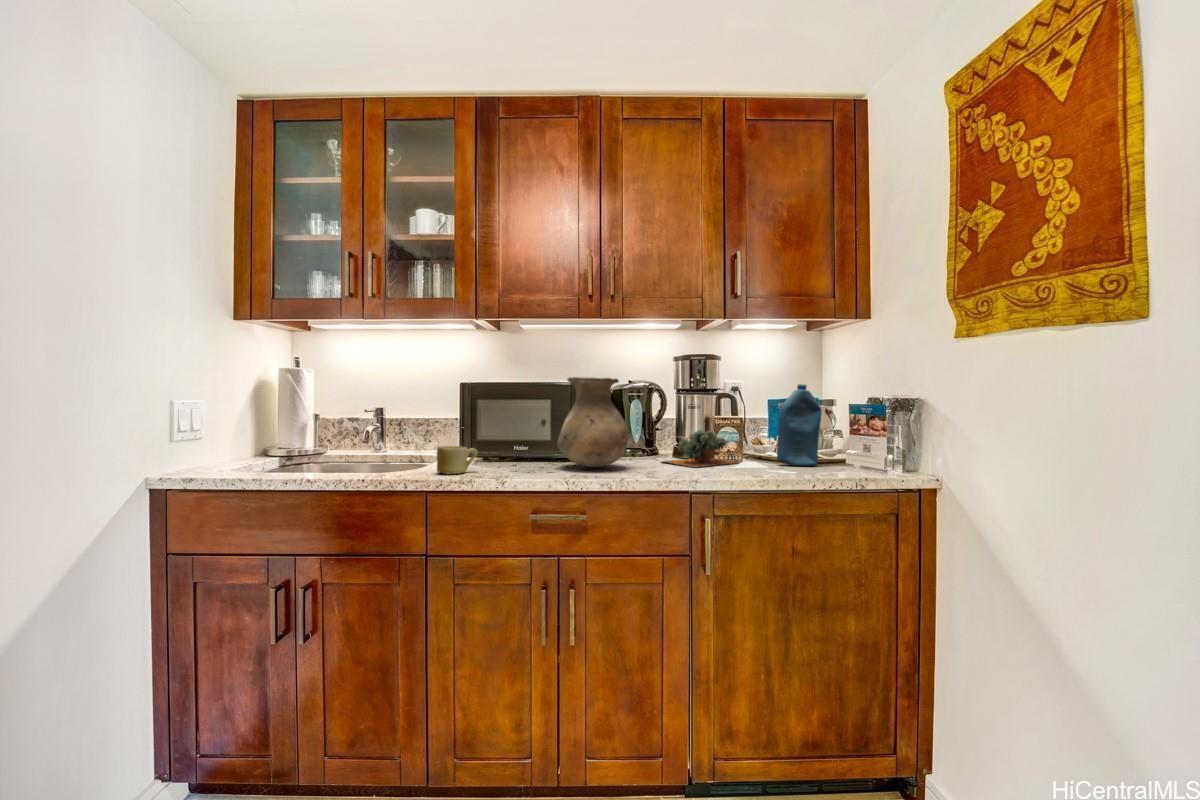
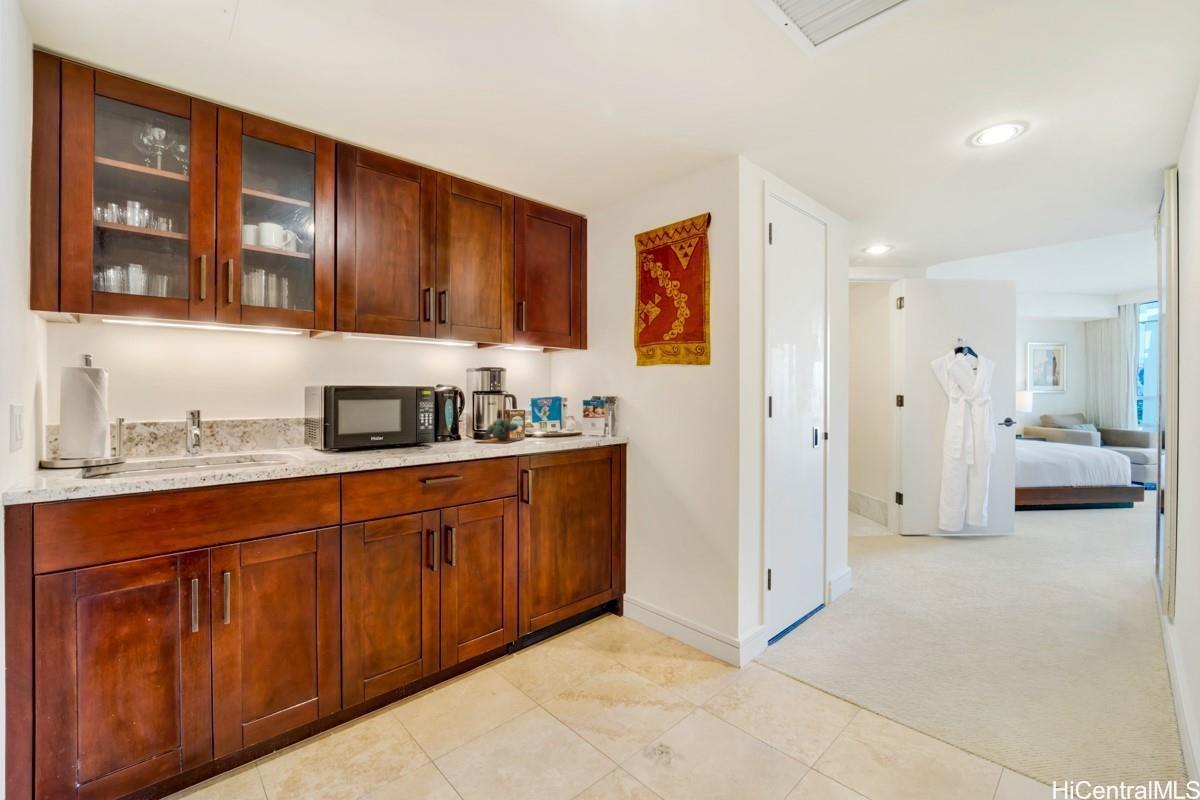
vase: present [557,377,628,467] -> none [416,383,468,448]
bottle: present [777,384,821,466] -> none [546,388,570,438]
mug: present [437,446,478,474] -> none [335,439,366,461]

